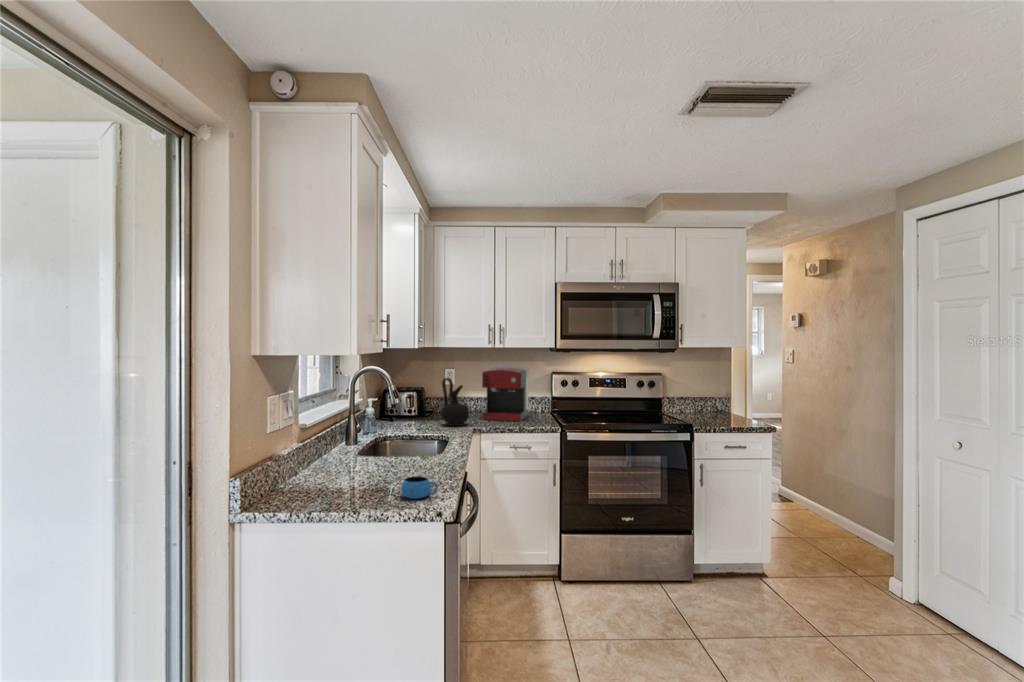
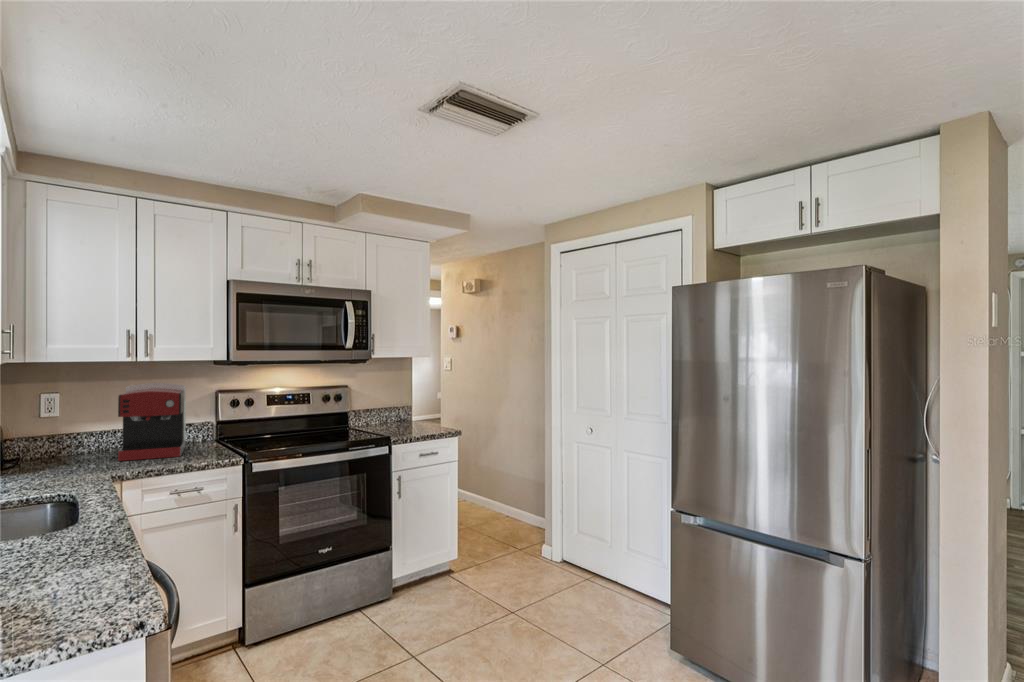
ceramic jug: present [441,378,469,426] -> none [50,407,101,476]
mug: present [401,476,438,499] -> none [54,567,127,609]

